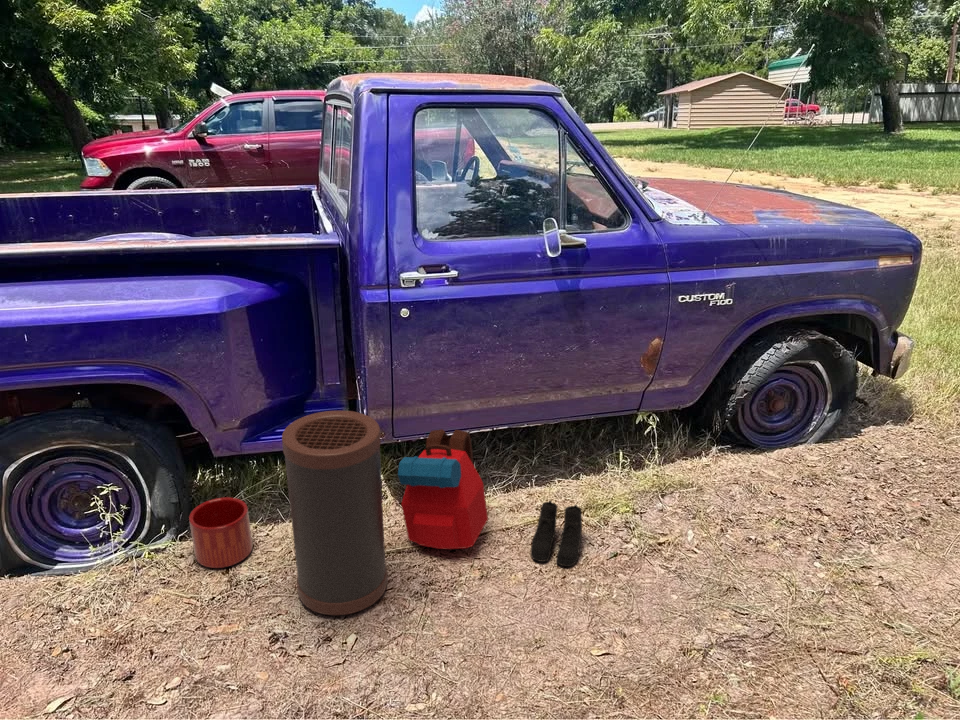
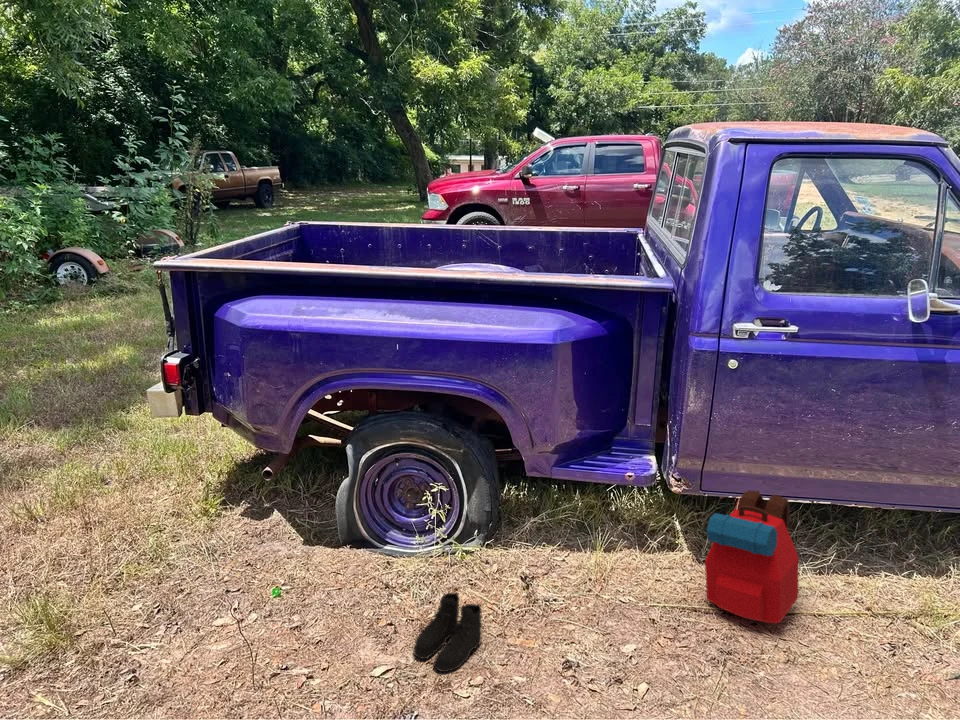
trash can: present [282,411,387,615] -> none [592,453,700,661]
planter: present [189,497,253,568] -> none [499,516,552,583]
boots: present [531,501,582,566] -> present [414,592,482,672]

